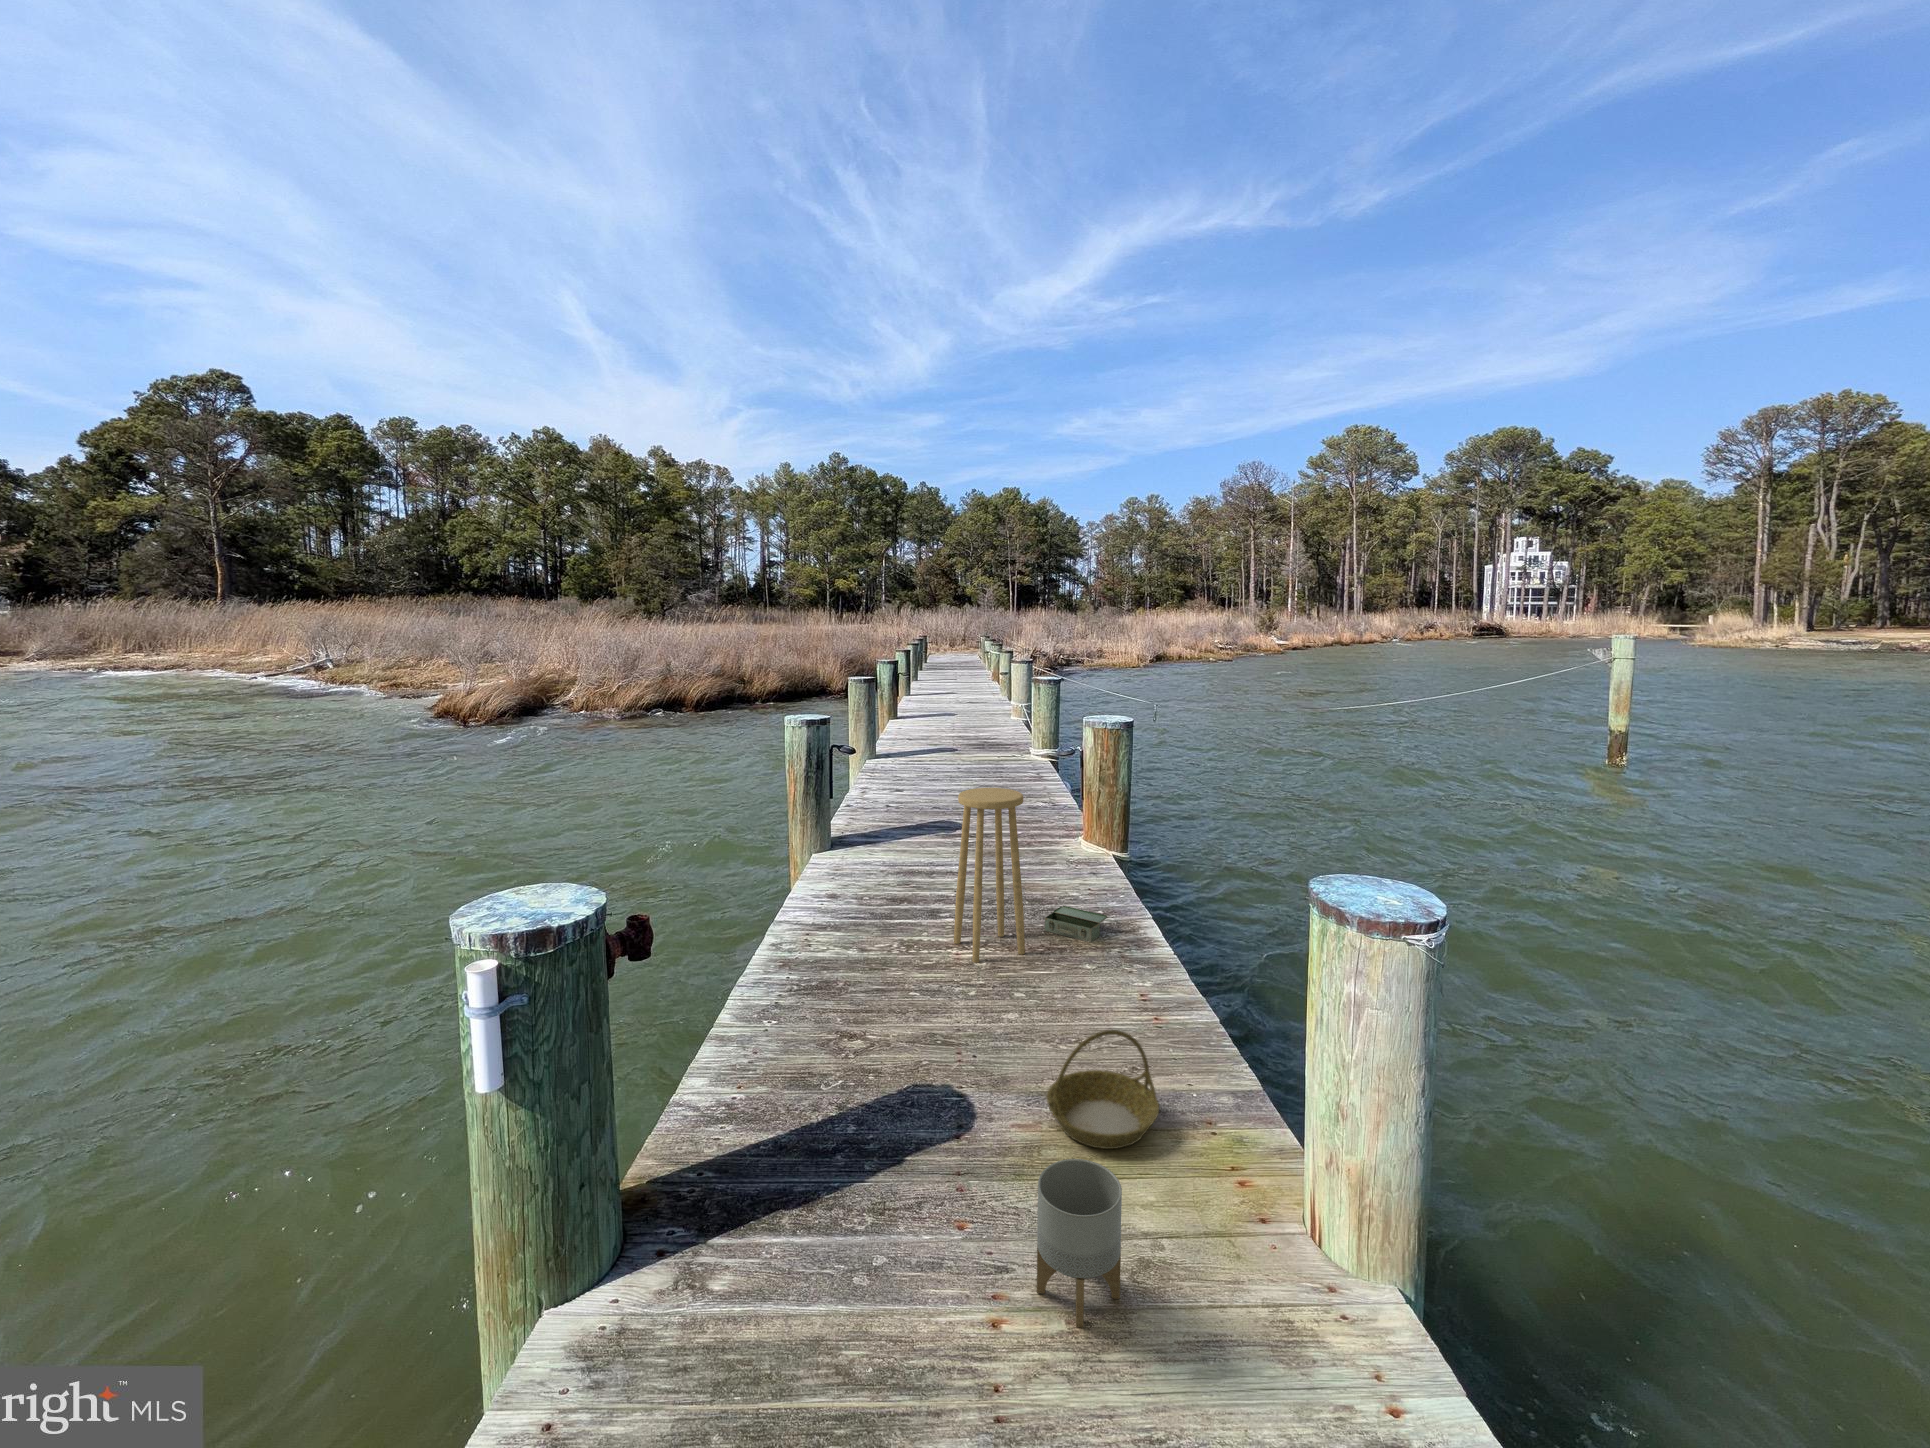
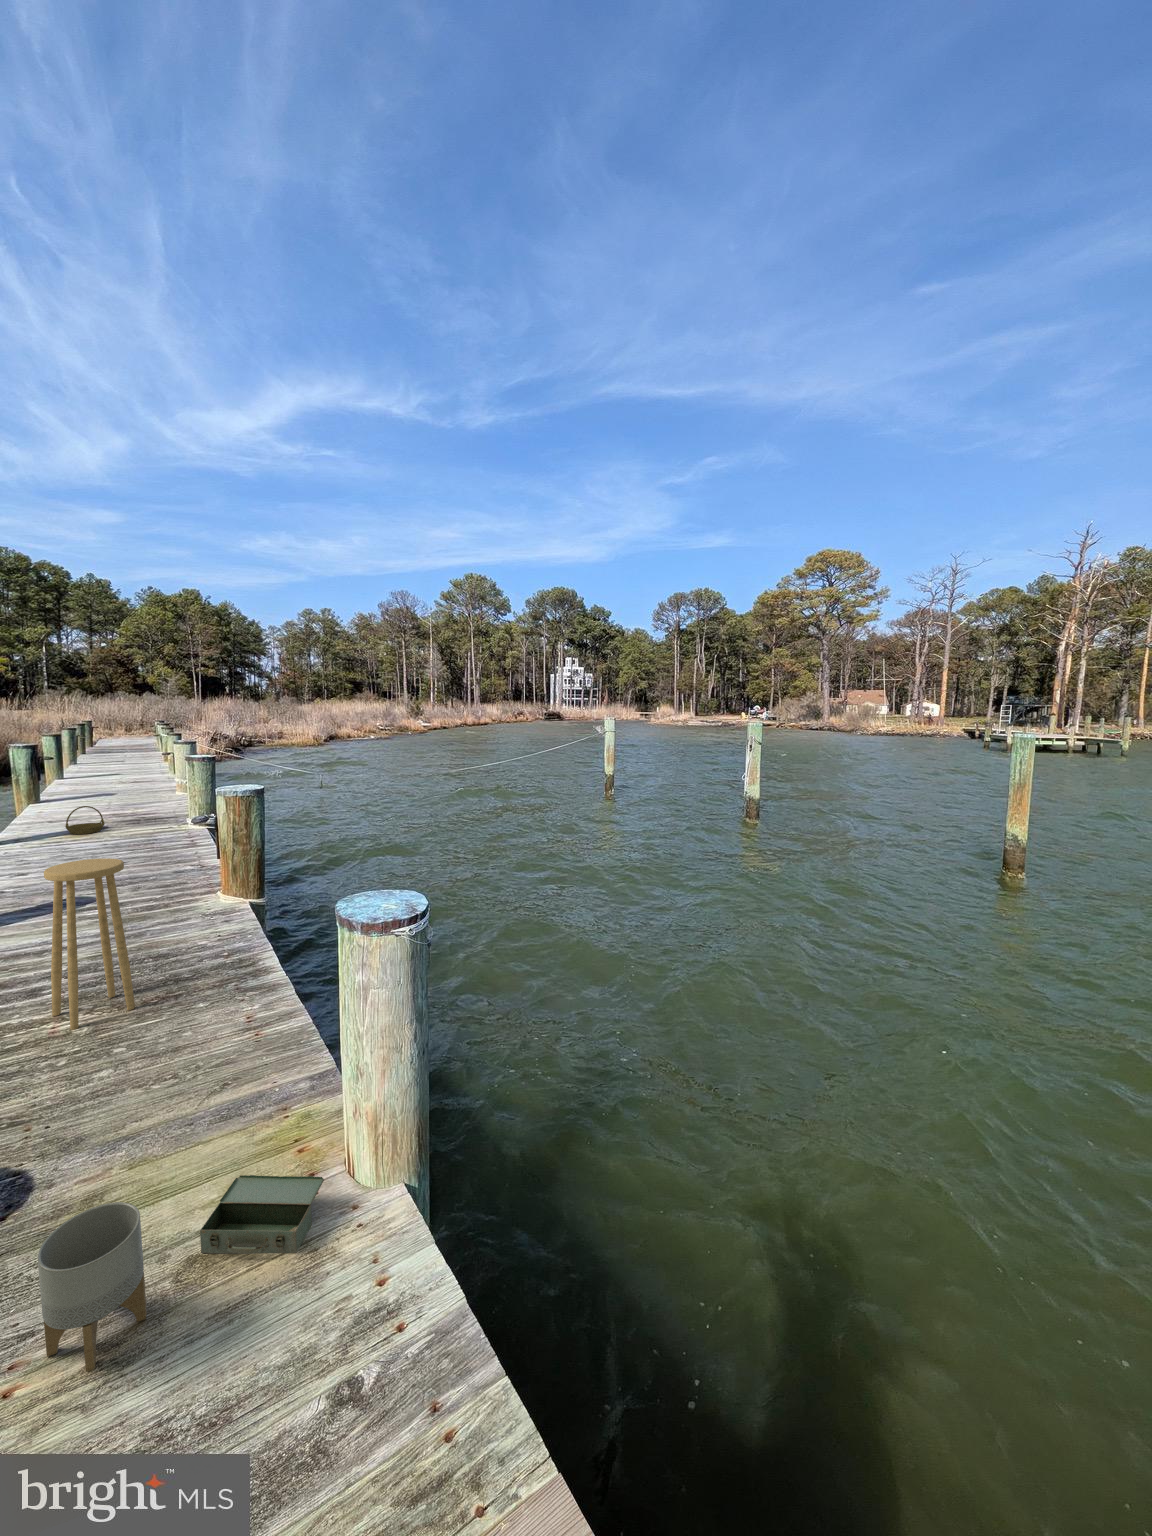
toolbox: present [1045,906,1107,942] -> present [200,1175,324,1254]
basket: present [1047,1030,1159,1149] -> present [65,806,104,834]

